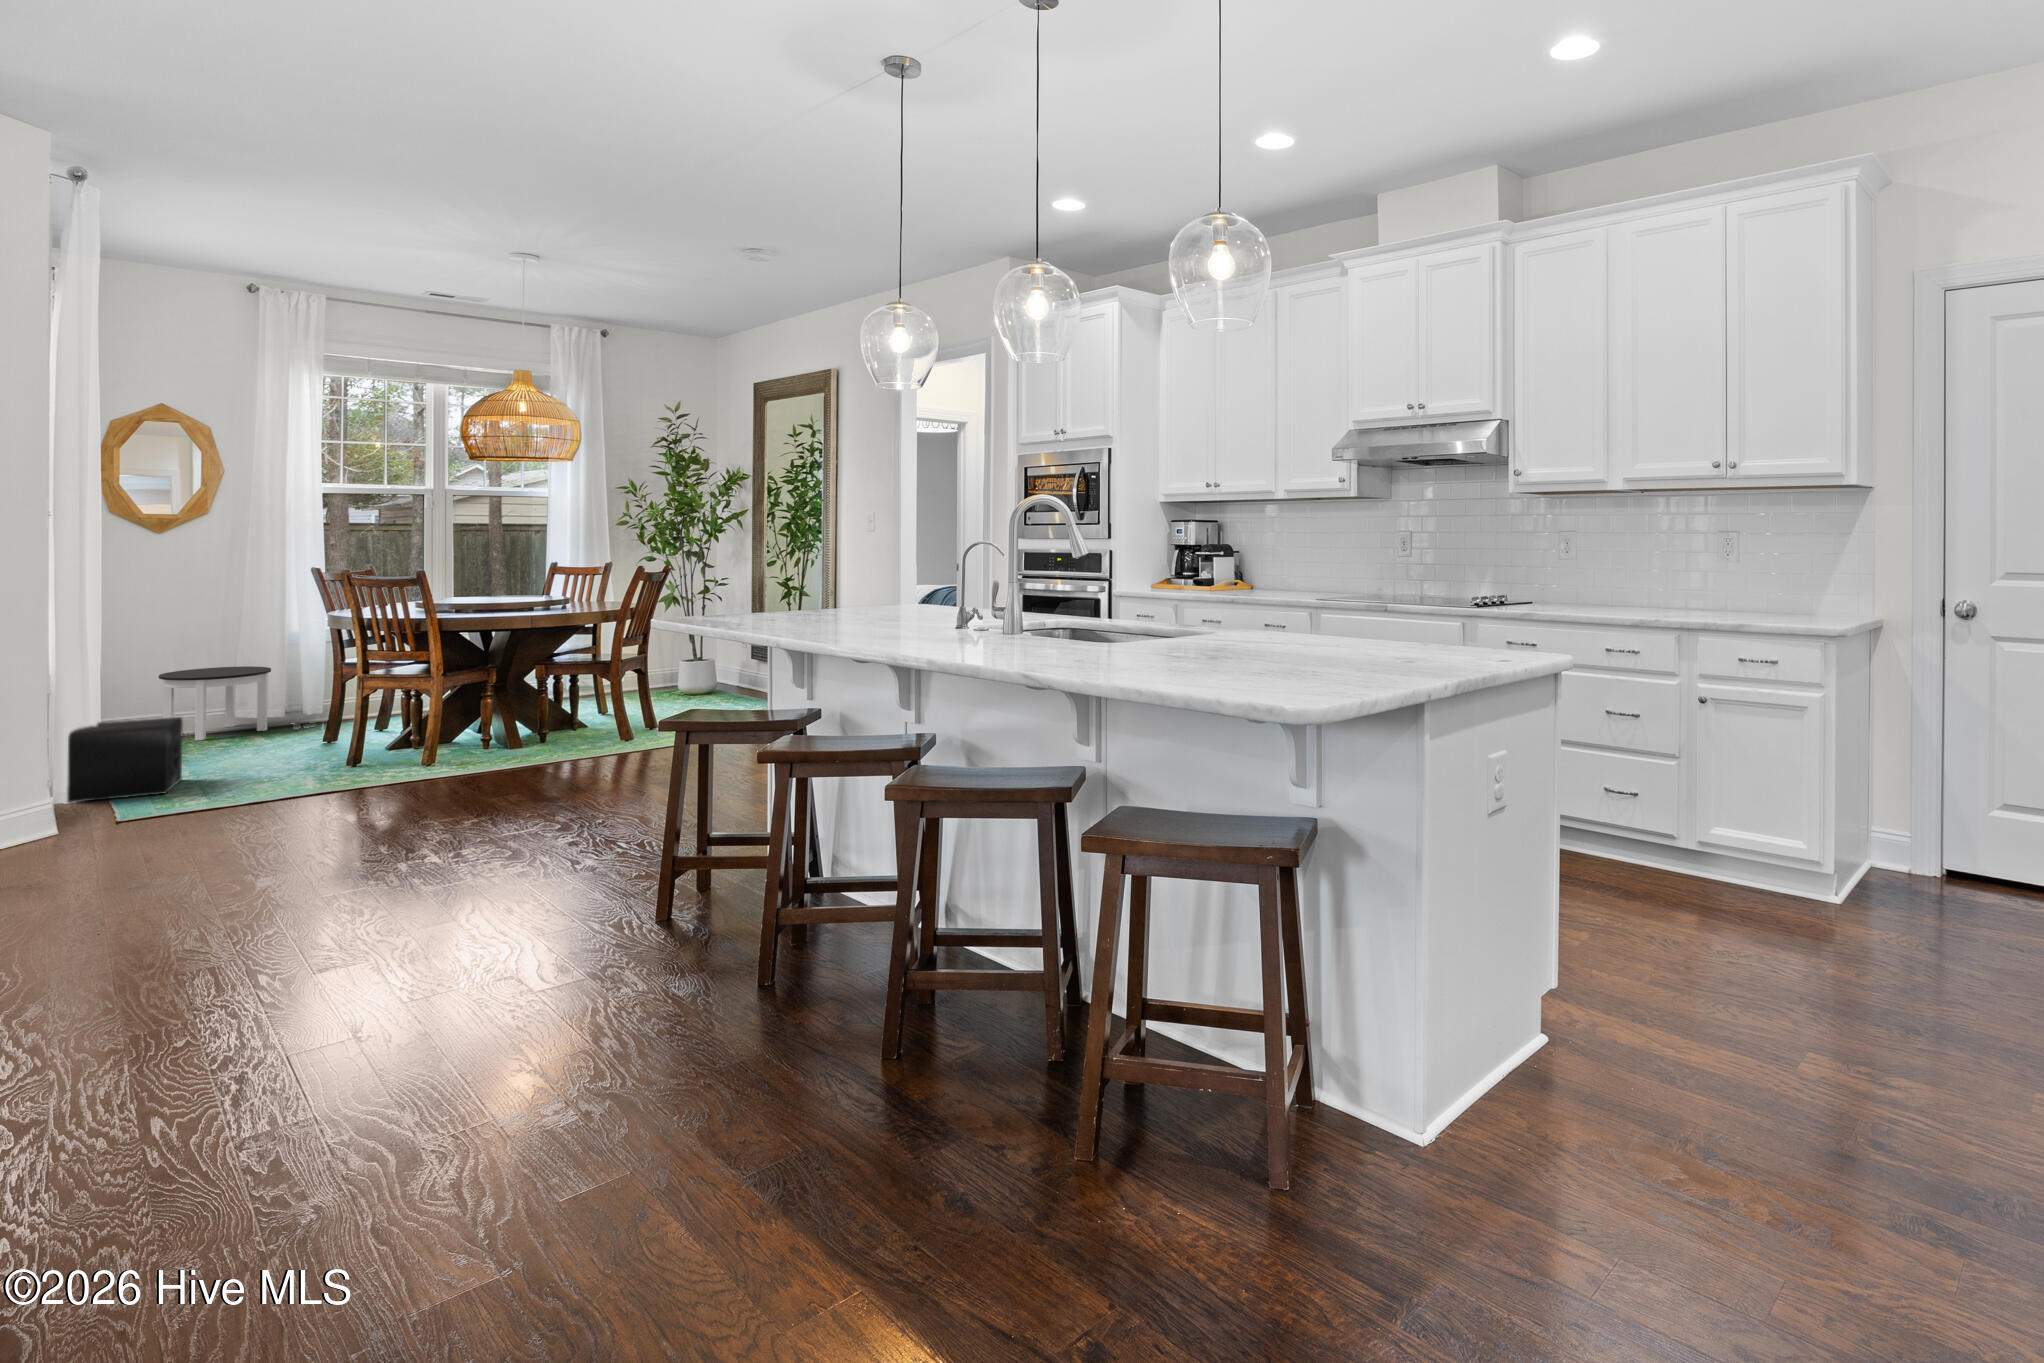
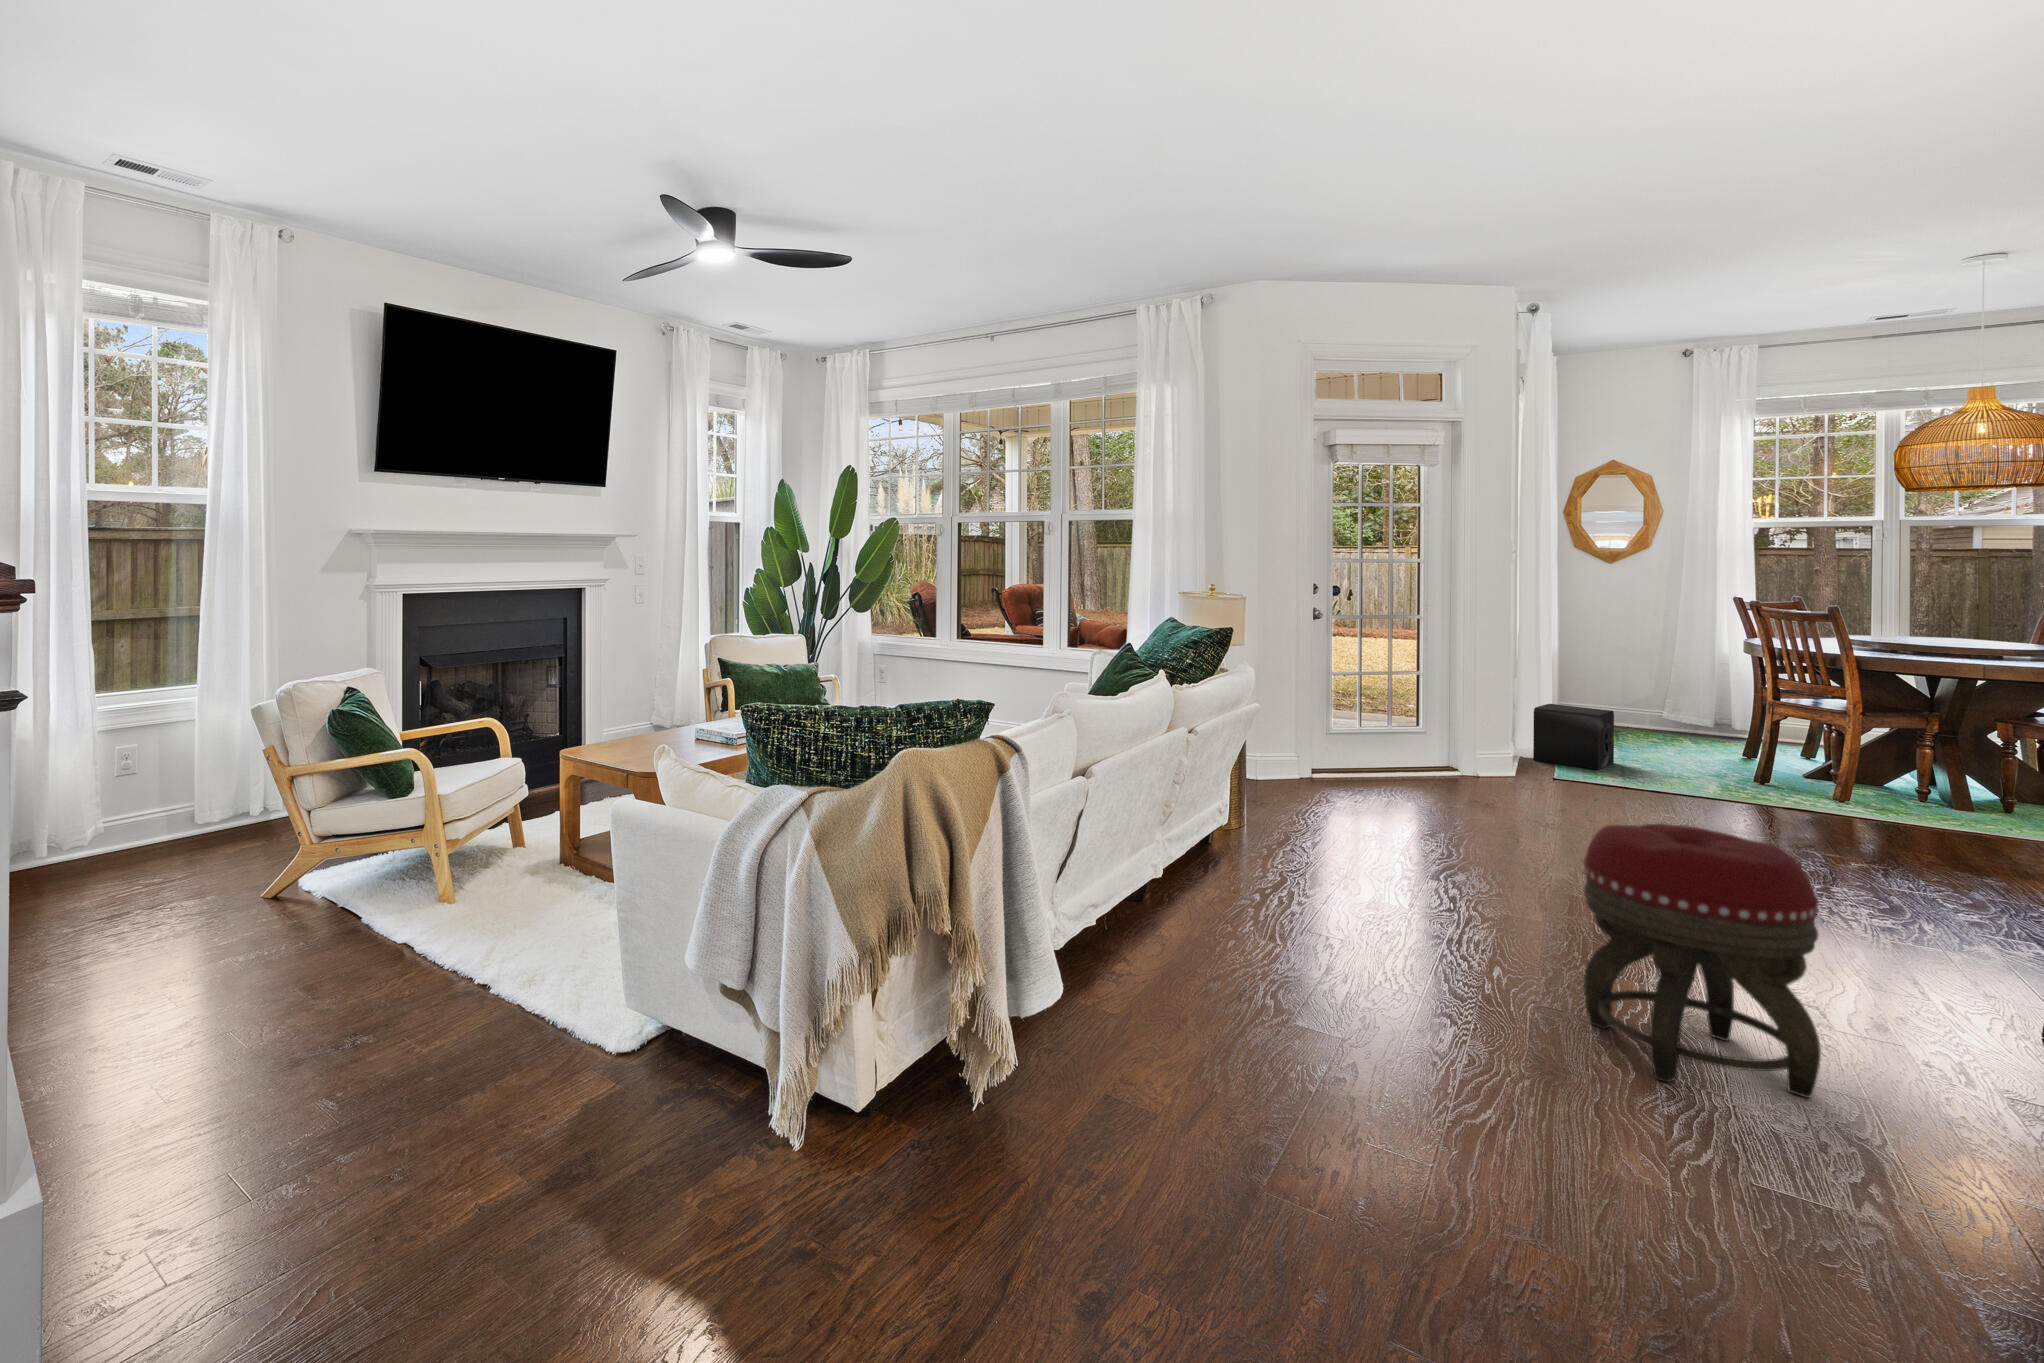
round table: present [159,666,271,740] -> none [1611,677,1701,741]
footstool: none [306,839,558,1148] -> present [1583,823,1821,1098]

